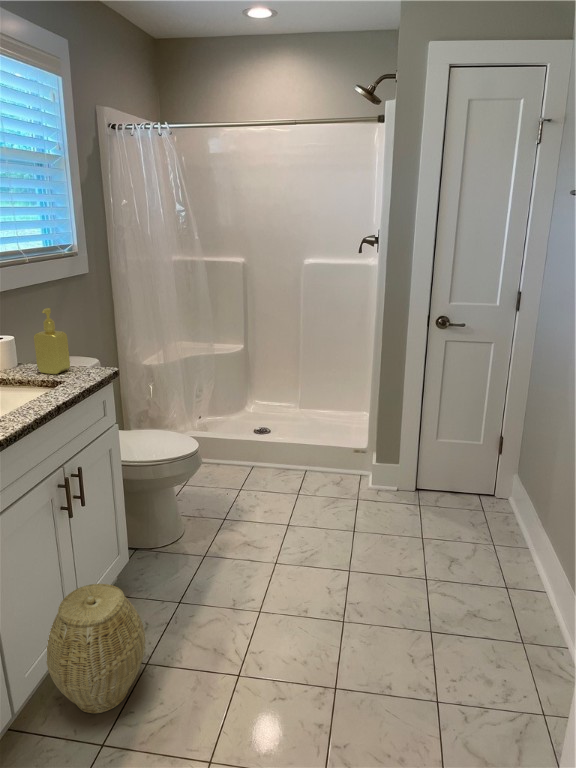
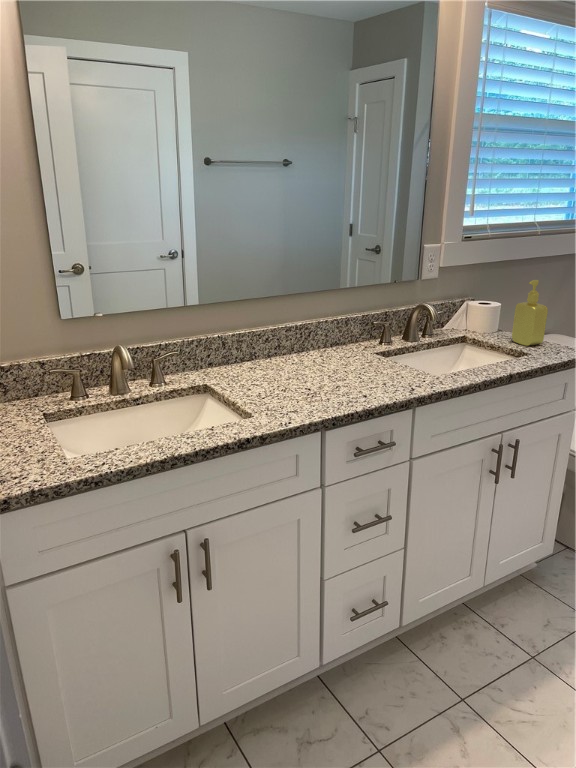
woven basket: present [46,584,146,713] -> none [439,551,536,675]

